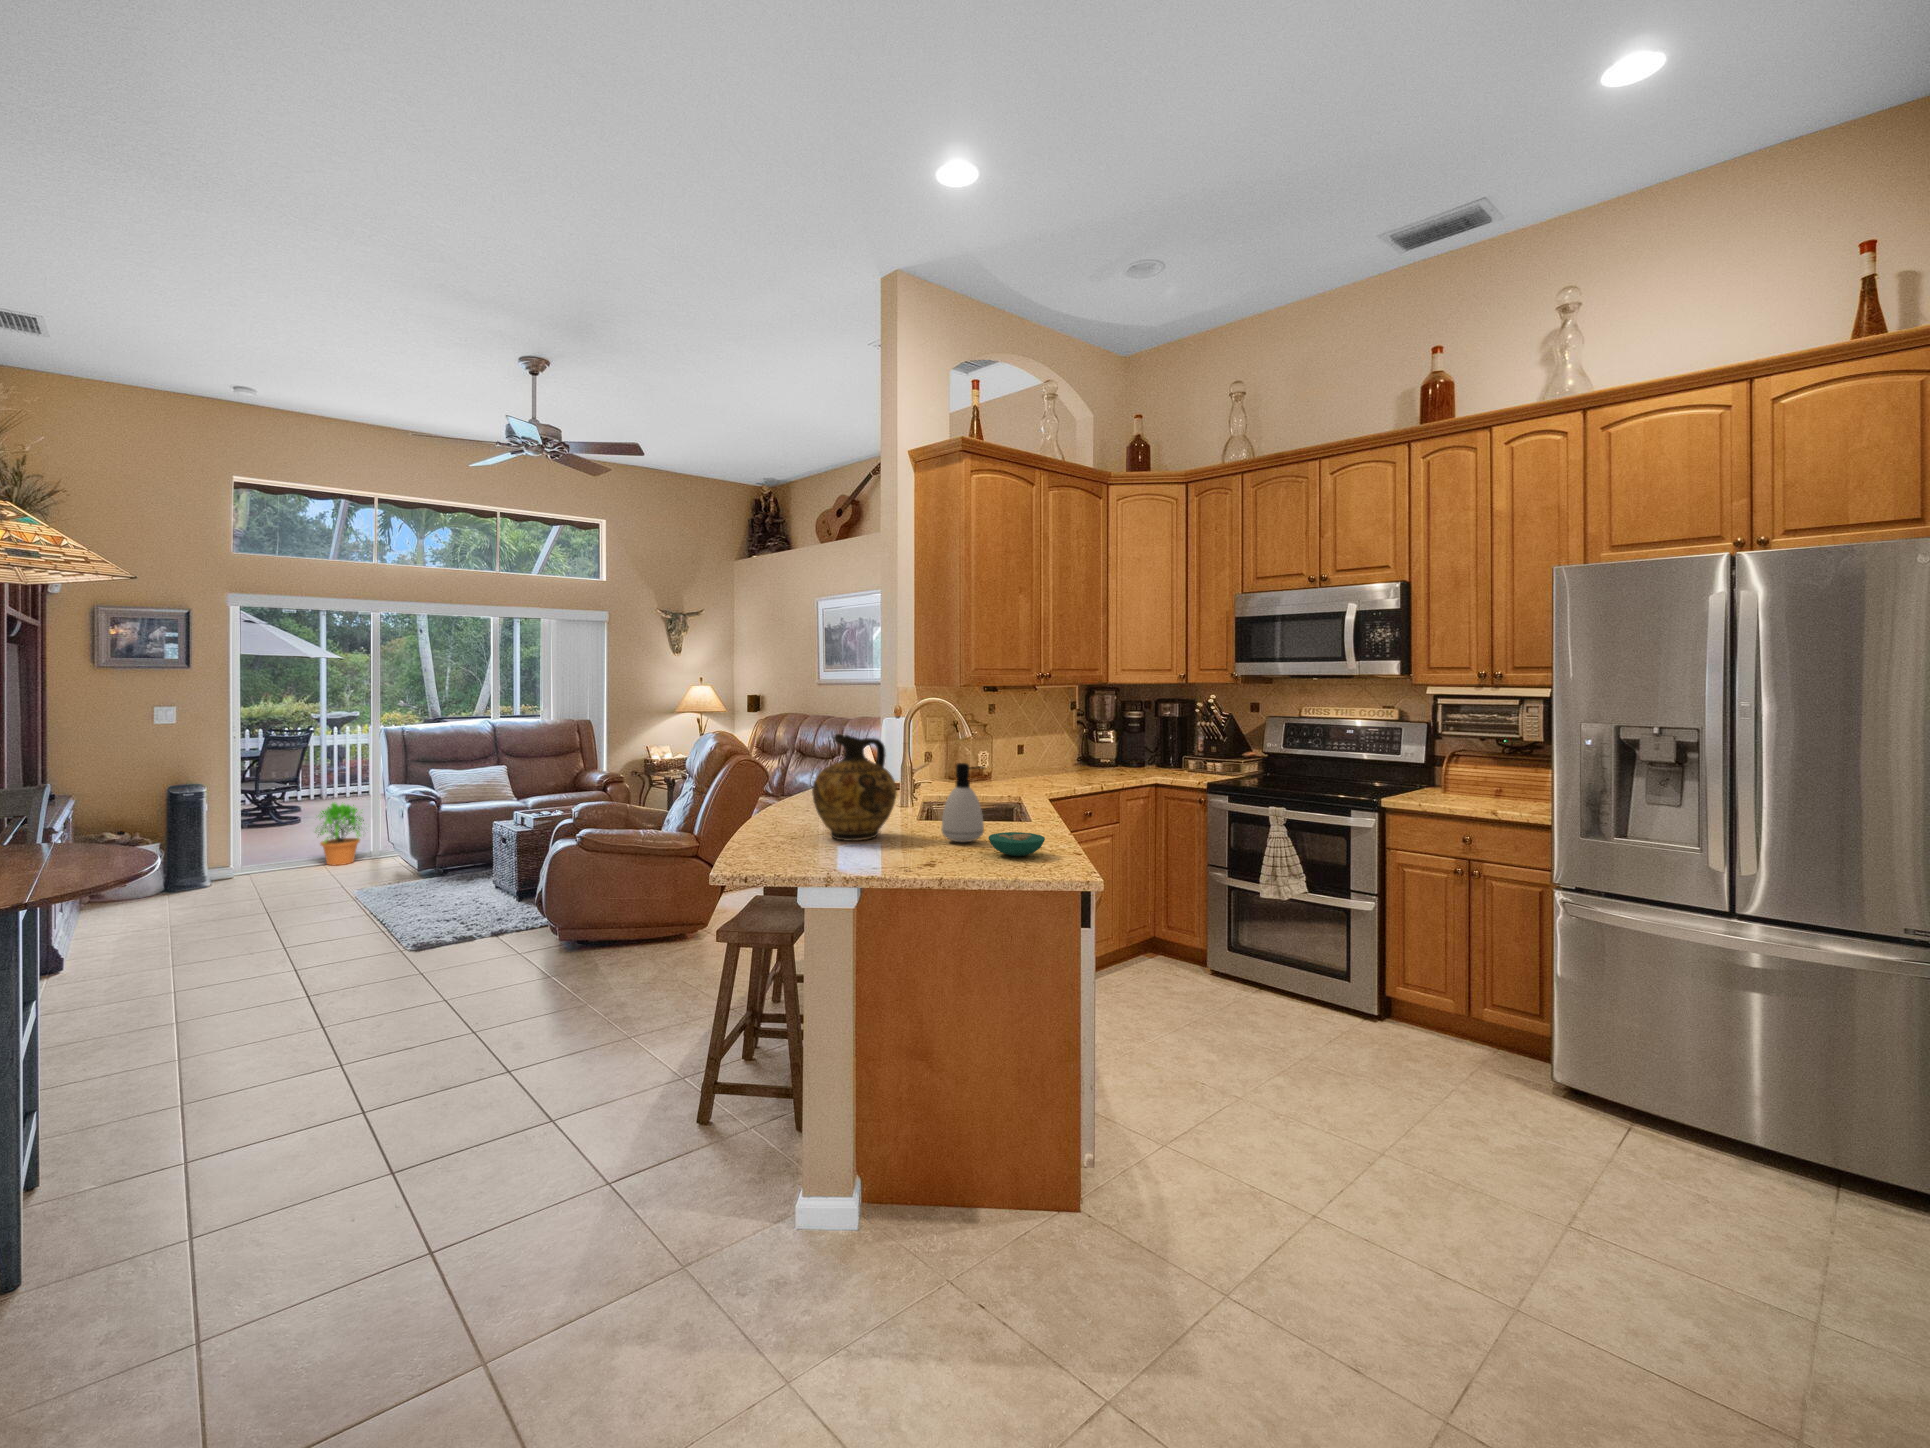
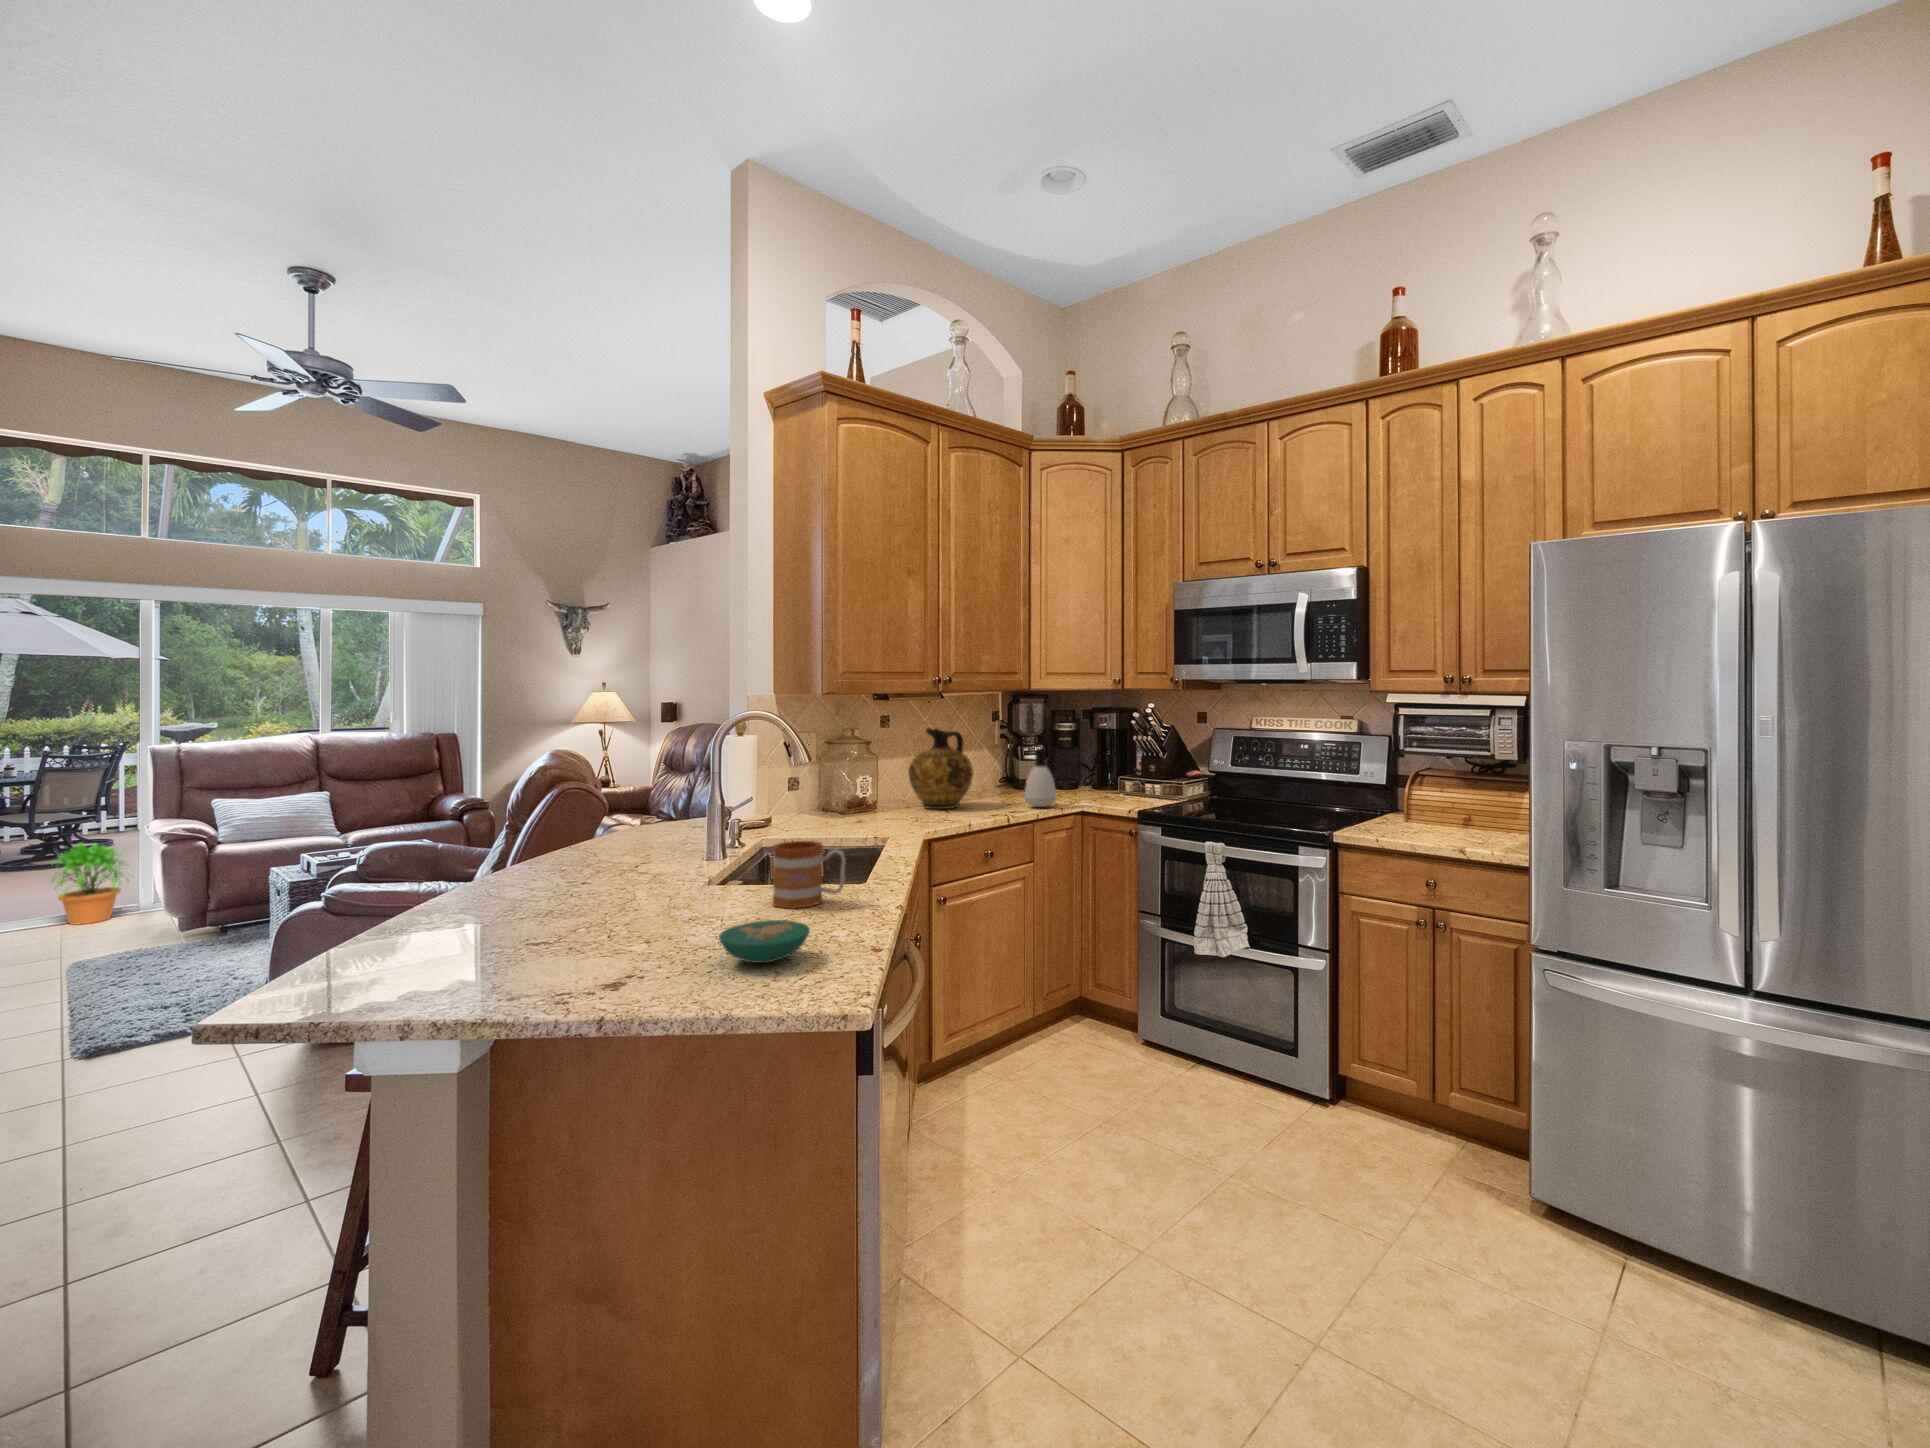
ceramic jug: present [812,734,897,841] -> present [908,728,973,809]
soap dispenser: present [941,763,985,842] -> present [1025,748,1056,807]
mug: none [981,788,1033,833] -> present [772,841,846,909]

